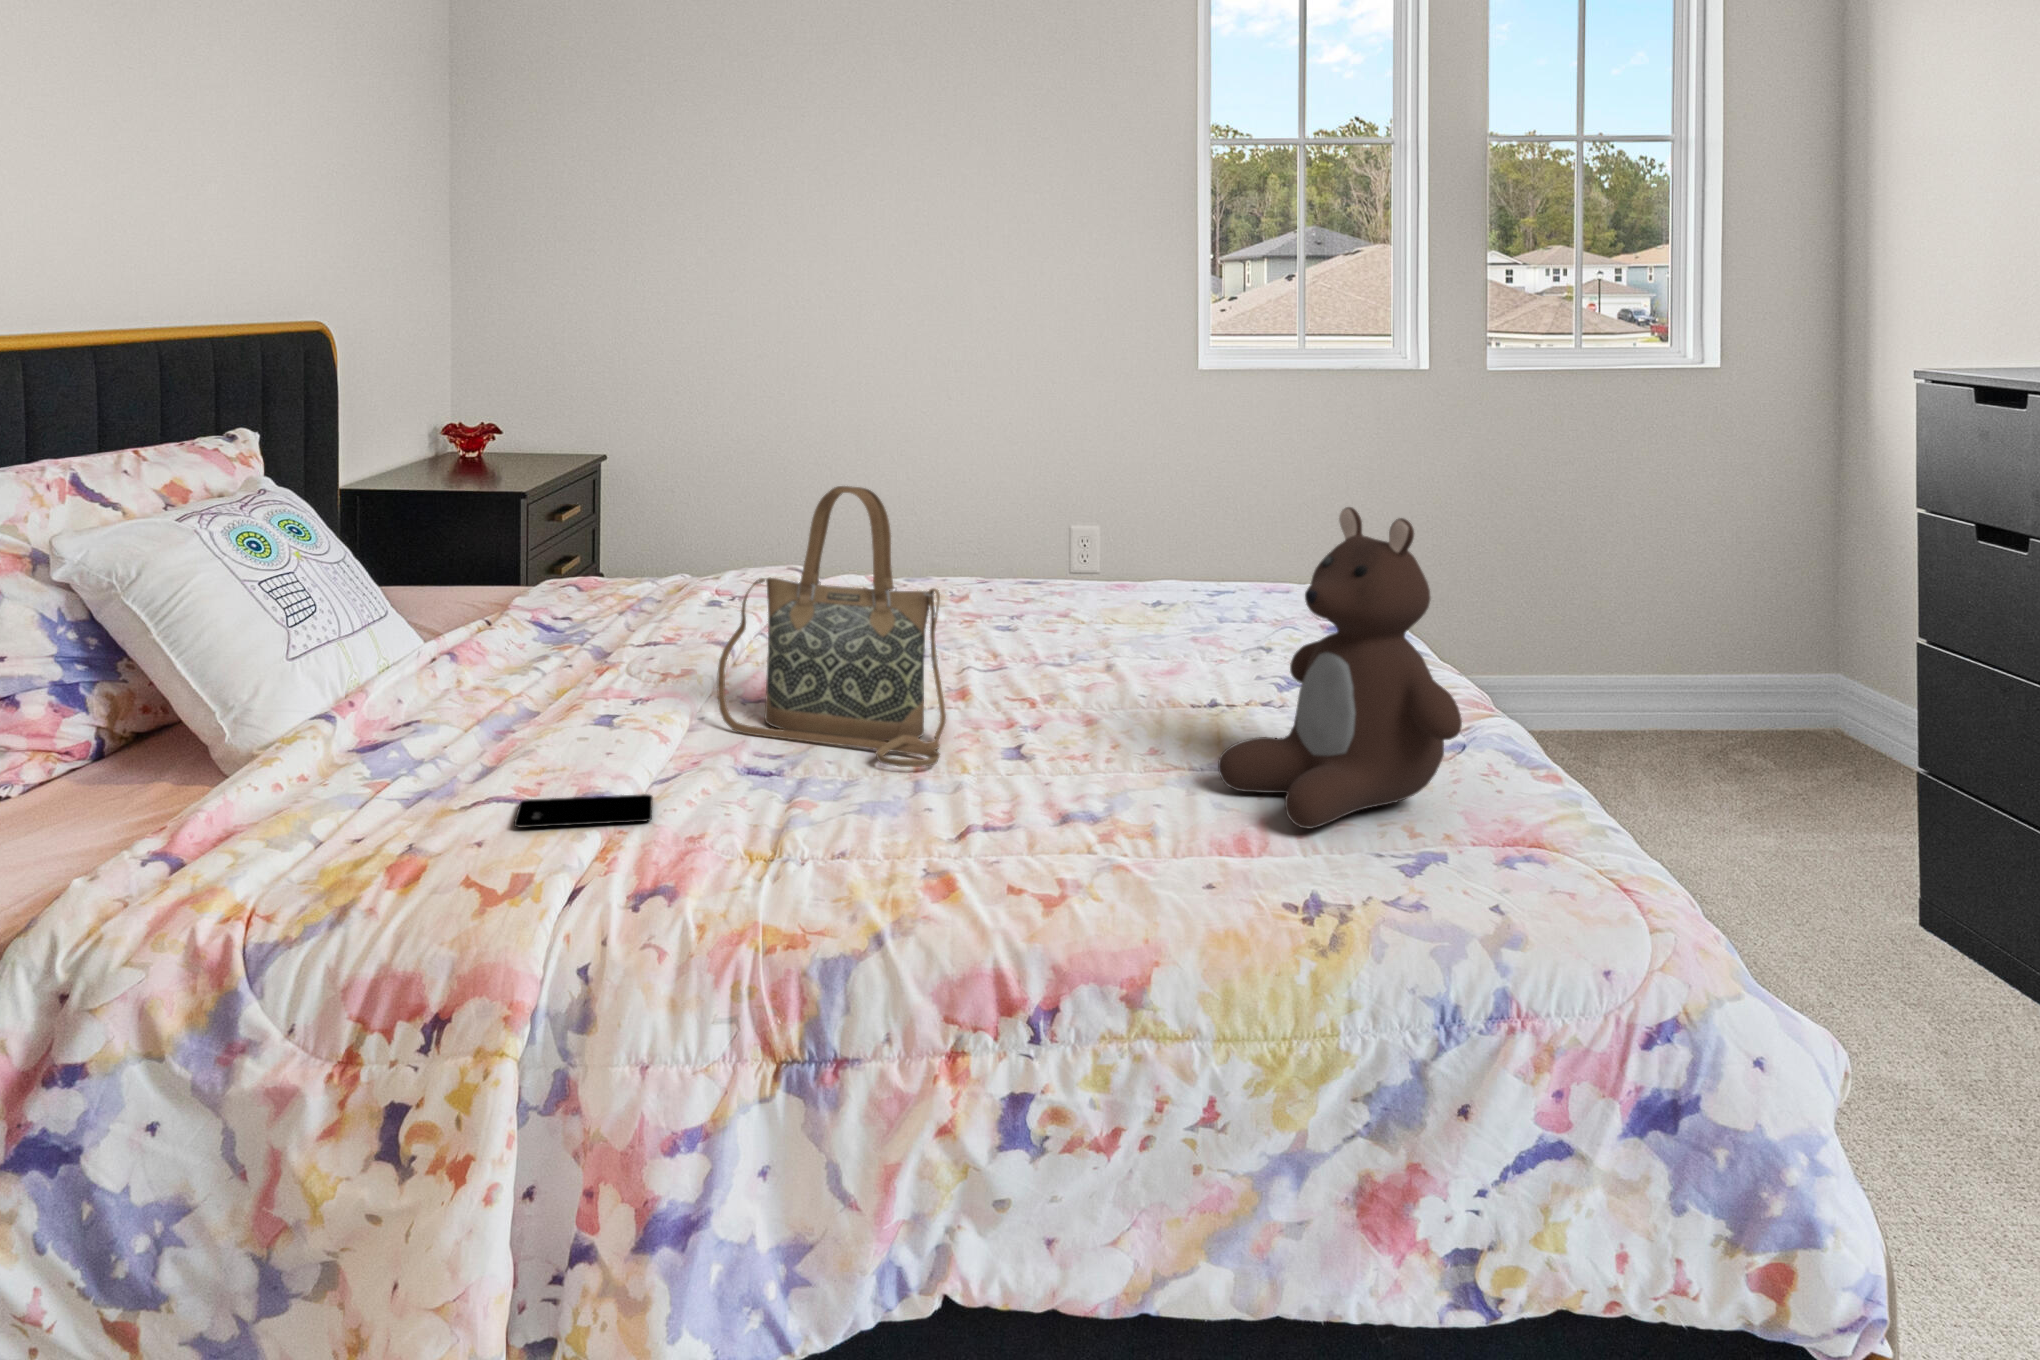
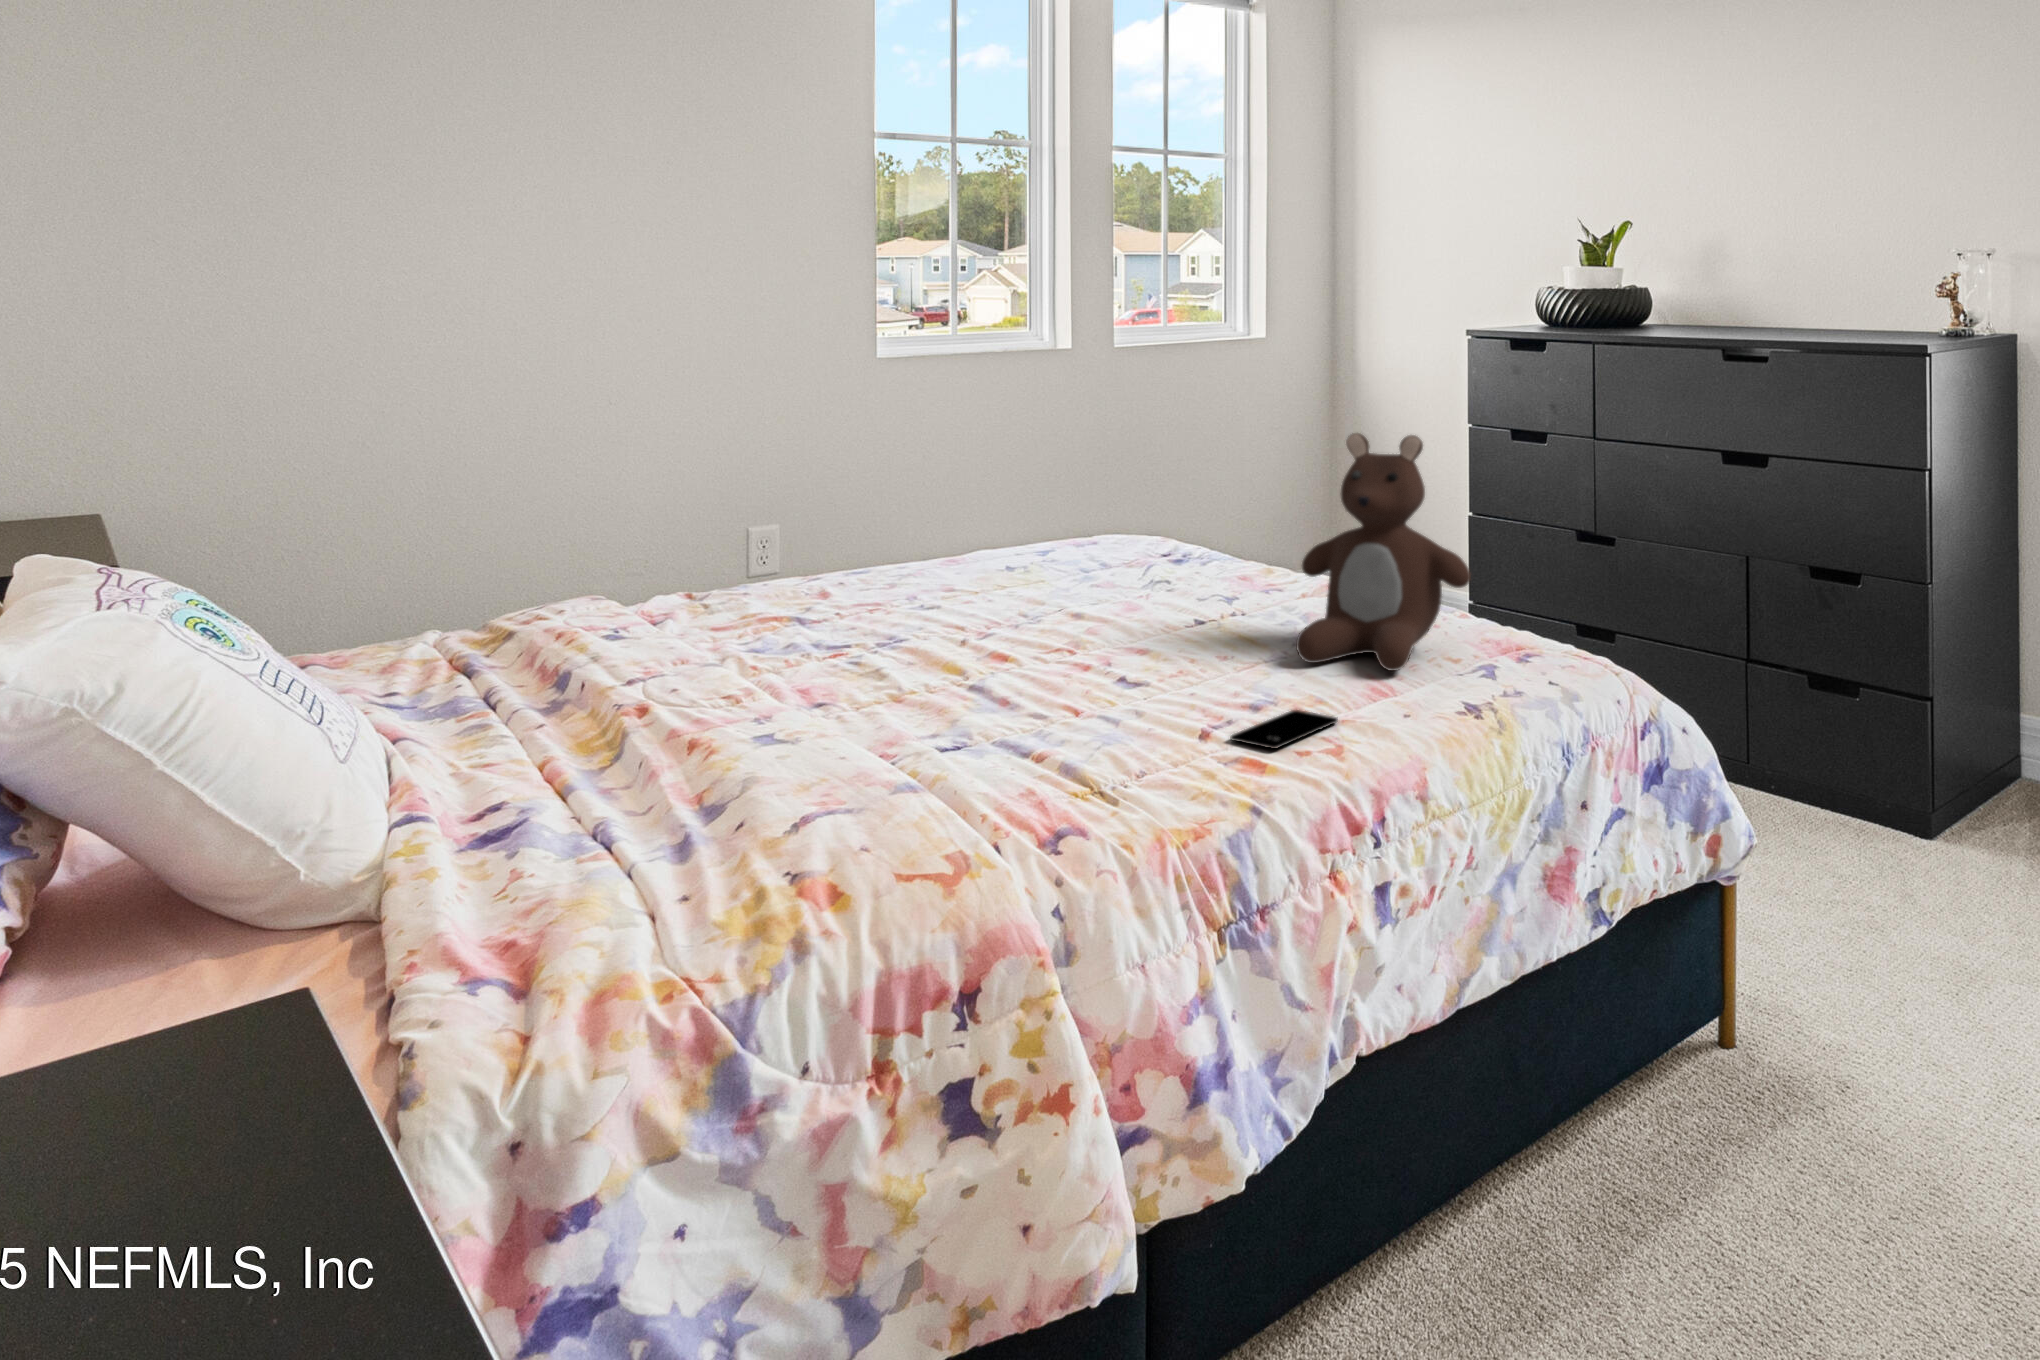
handbag: present [717,486,946,767] -> none [823,464,1095,724]
smartphone: present [514,794,653,827] -> present [1230,710,1338,749]

